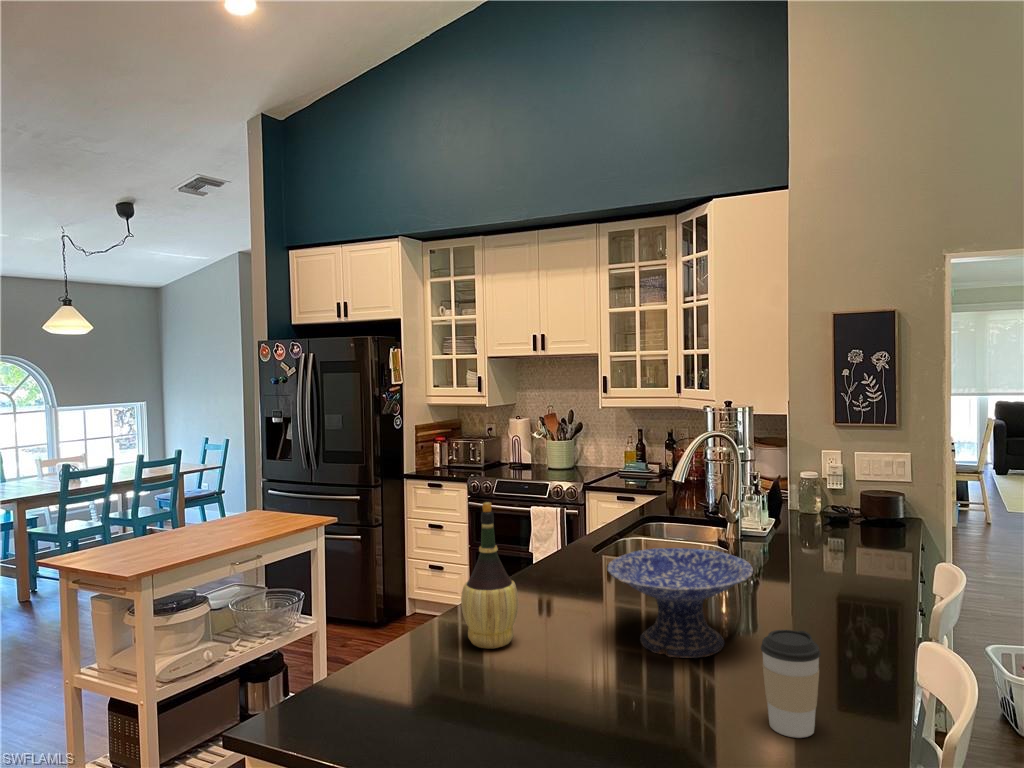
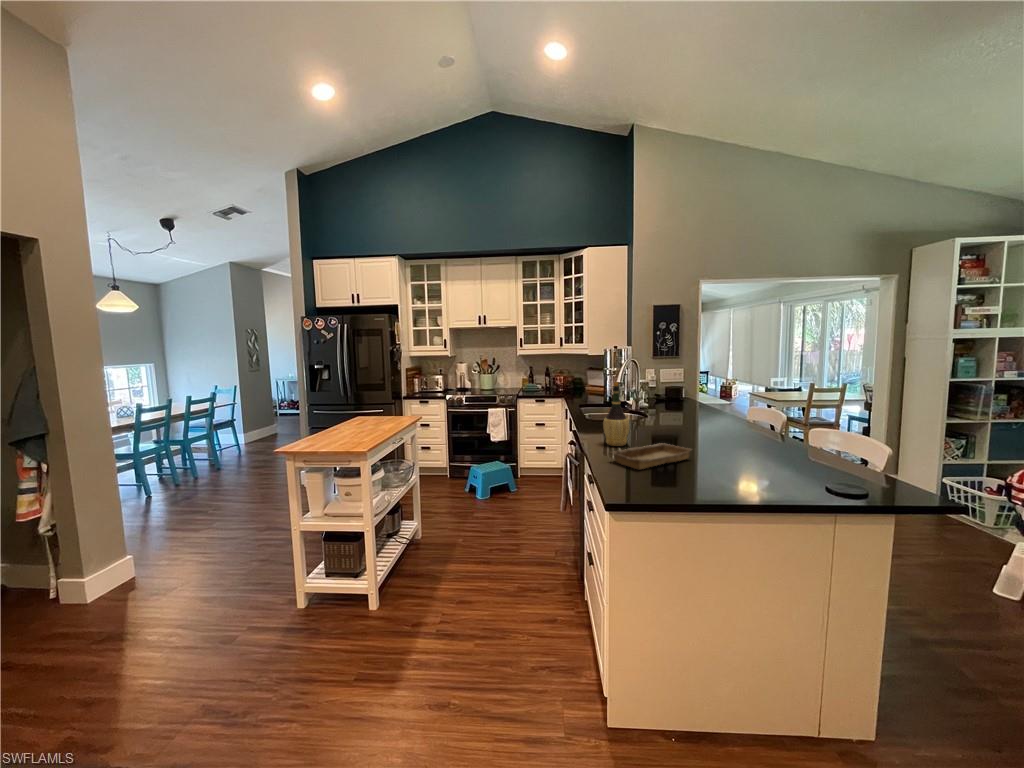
decorative bowl: present [607,548,753,658] -> none [652,401,716,441]
coffee cup: present [761,630,821,738] -> none [750,416,774,453]
tray: none [370,661,560,731] -> present [613,443,690,470]

